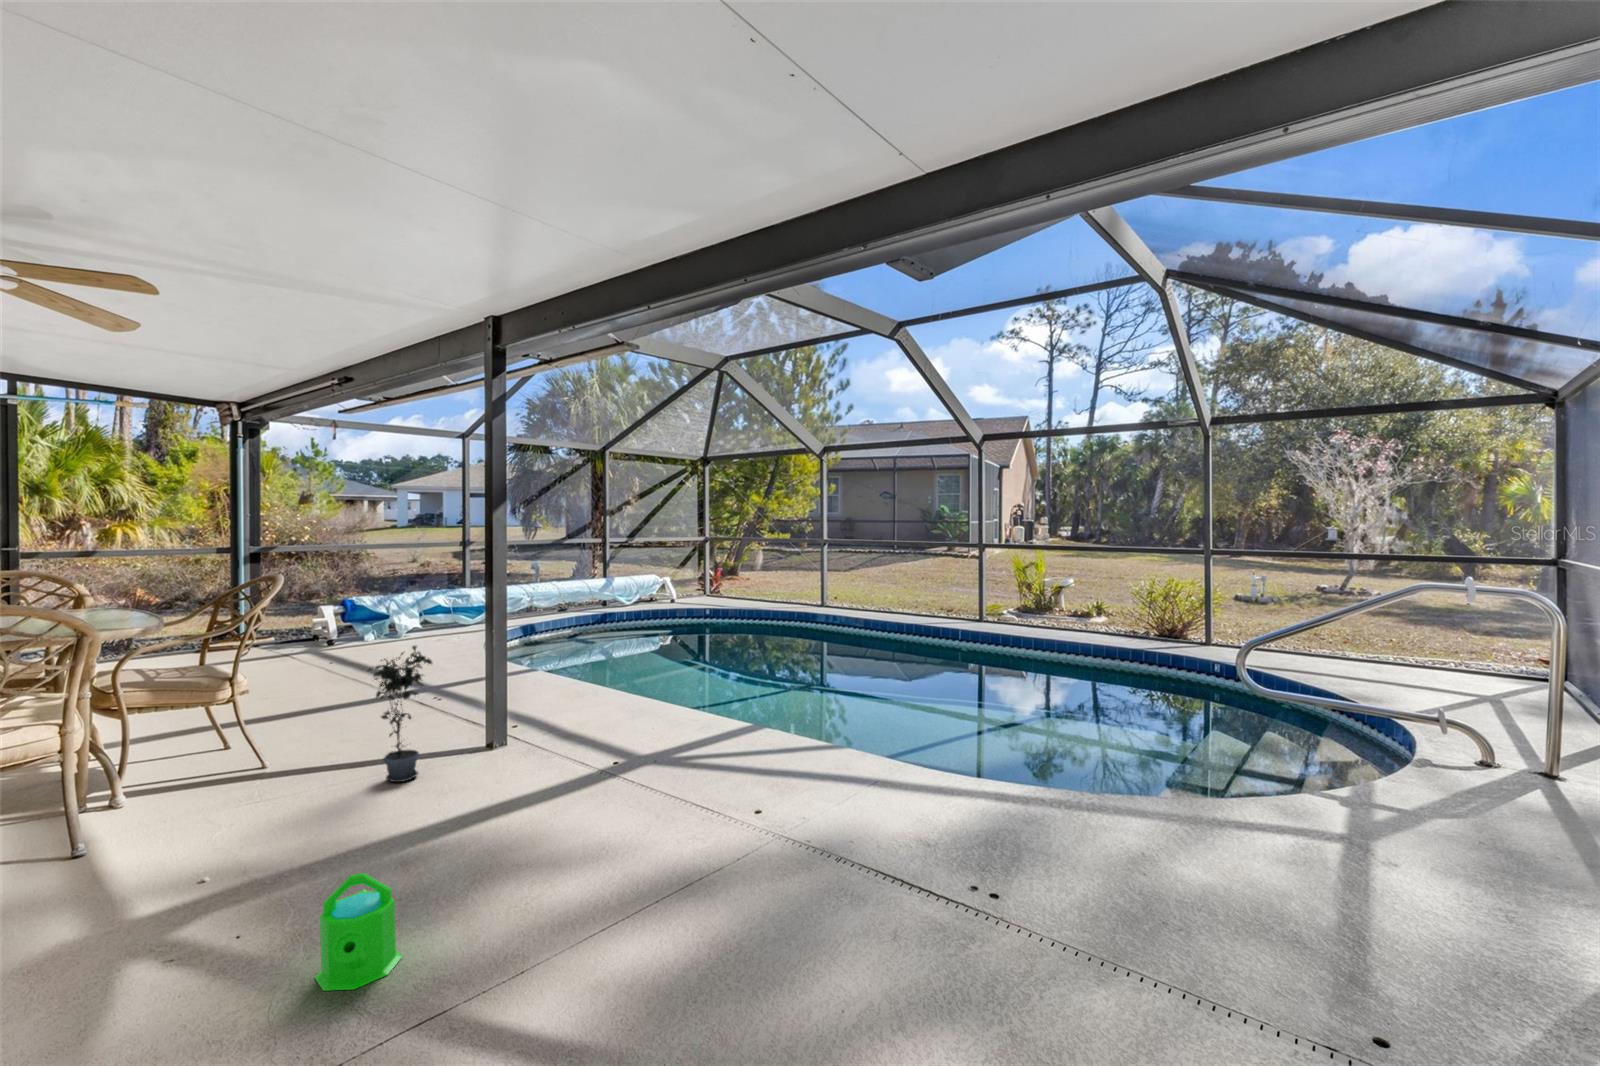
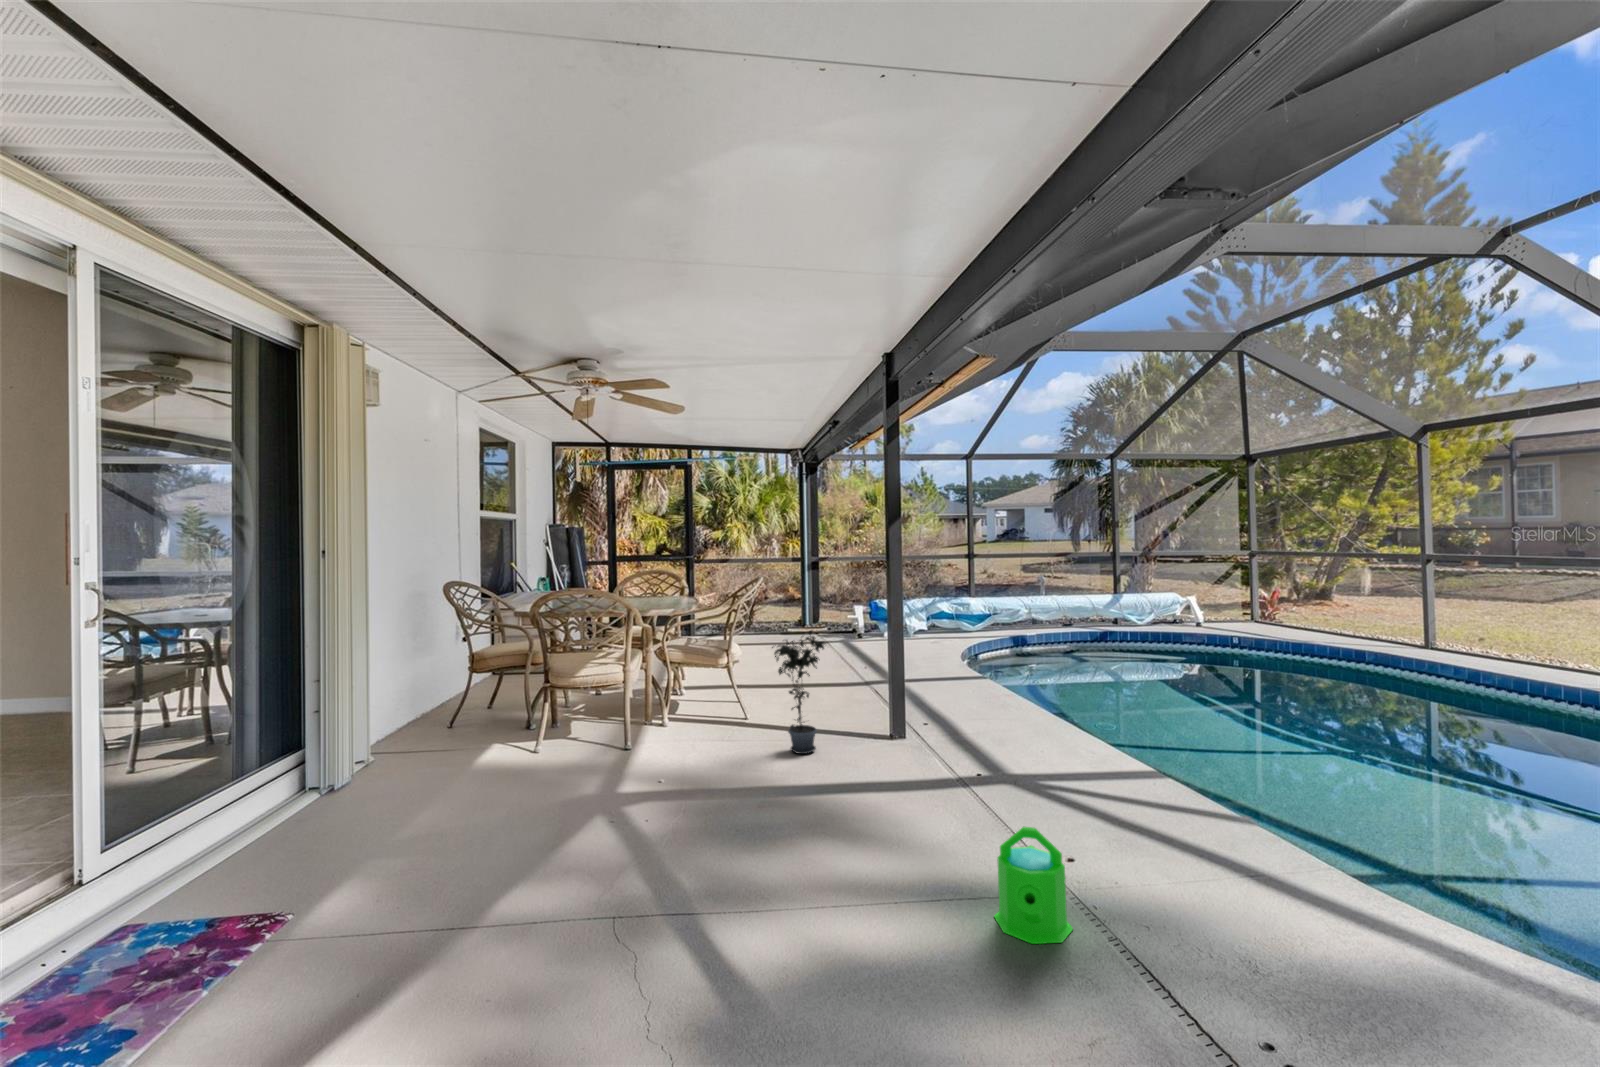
watering can: present [315,873,402,991] -> present [994,827,1073,944]

